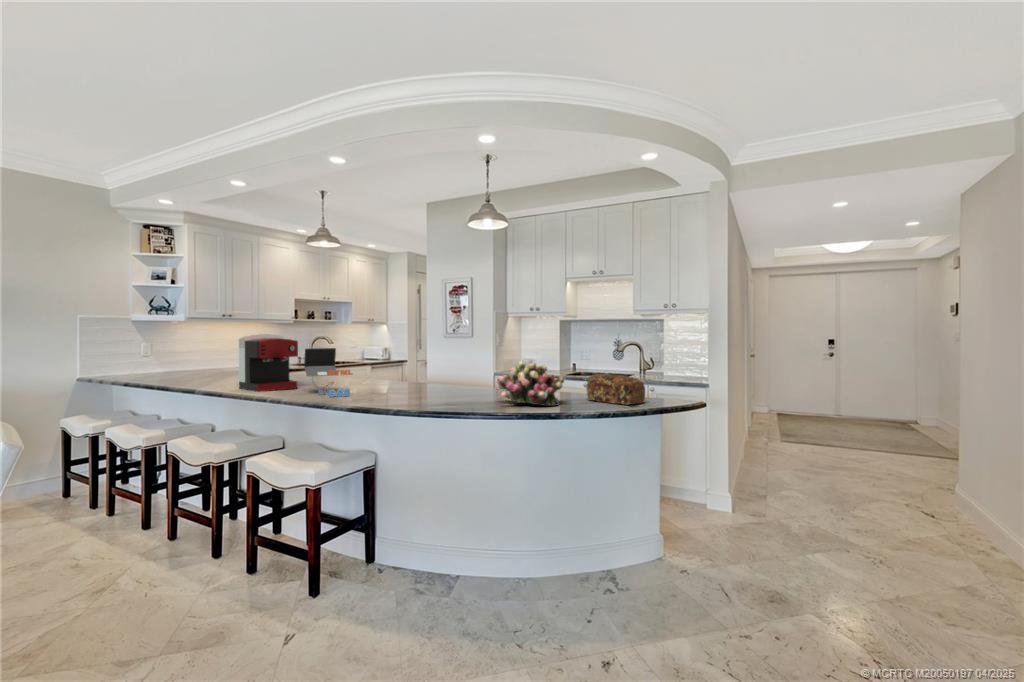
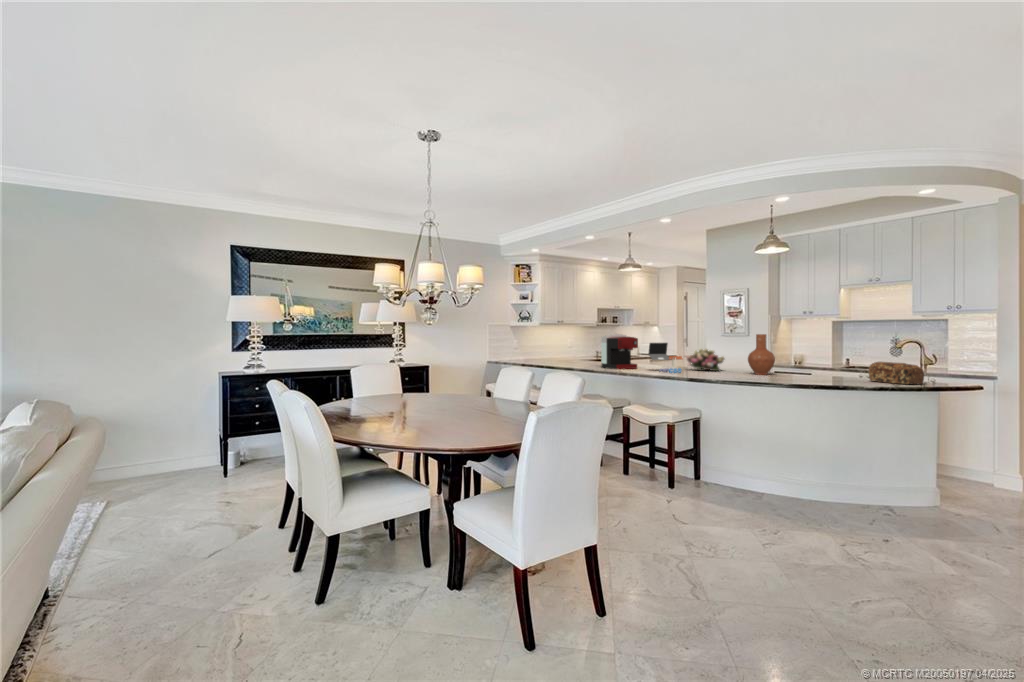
vase: none [448,336,483,394] -> present [748,334,775,375]
flower arrangement: present [497,362,564,406] -> present [686,349,724,371]

